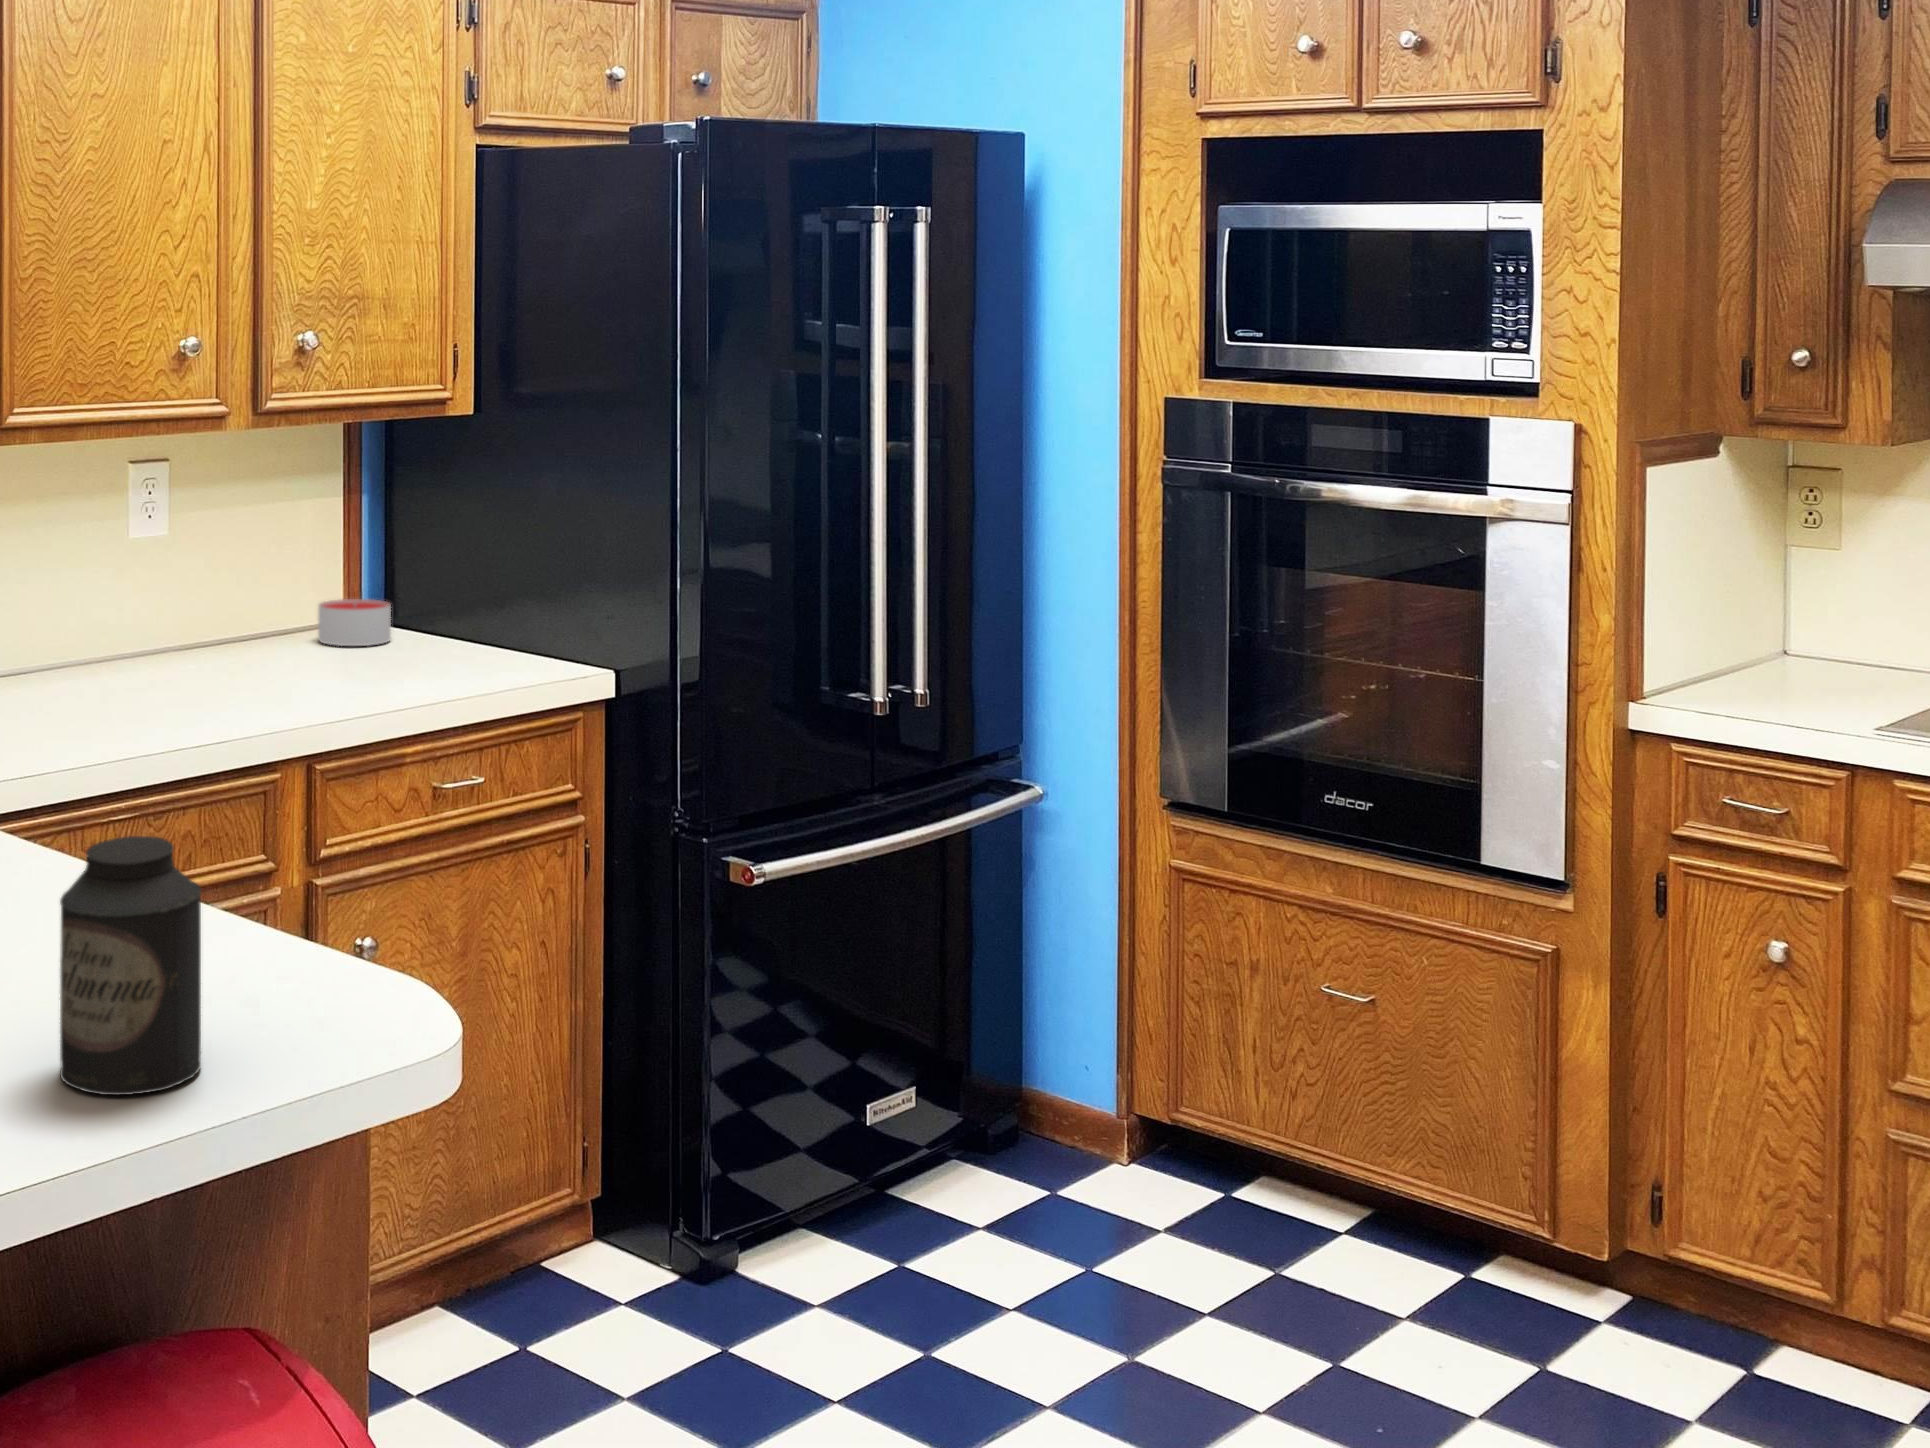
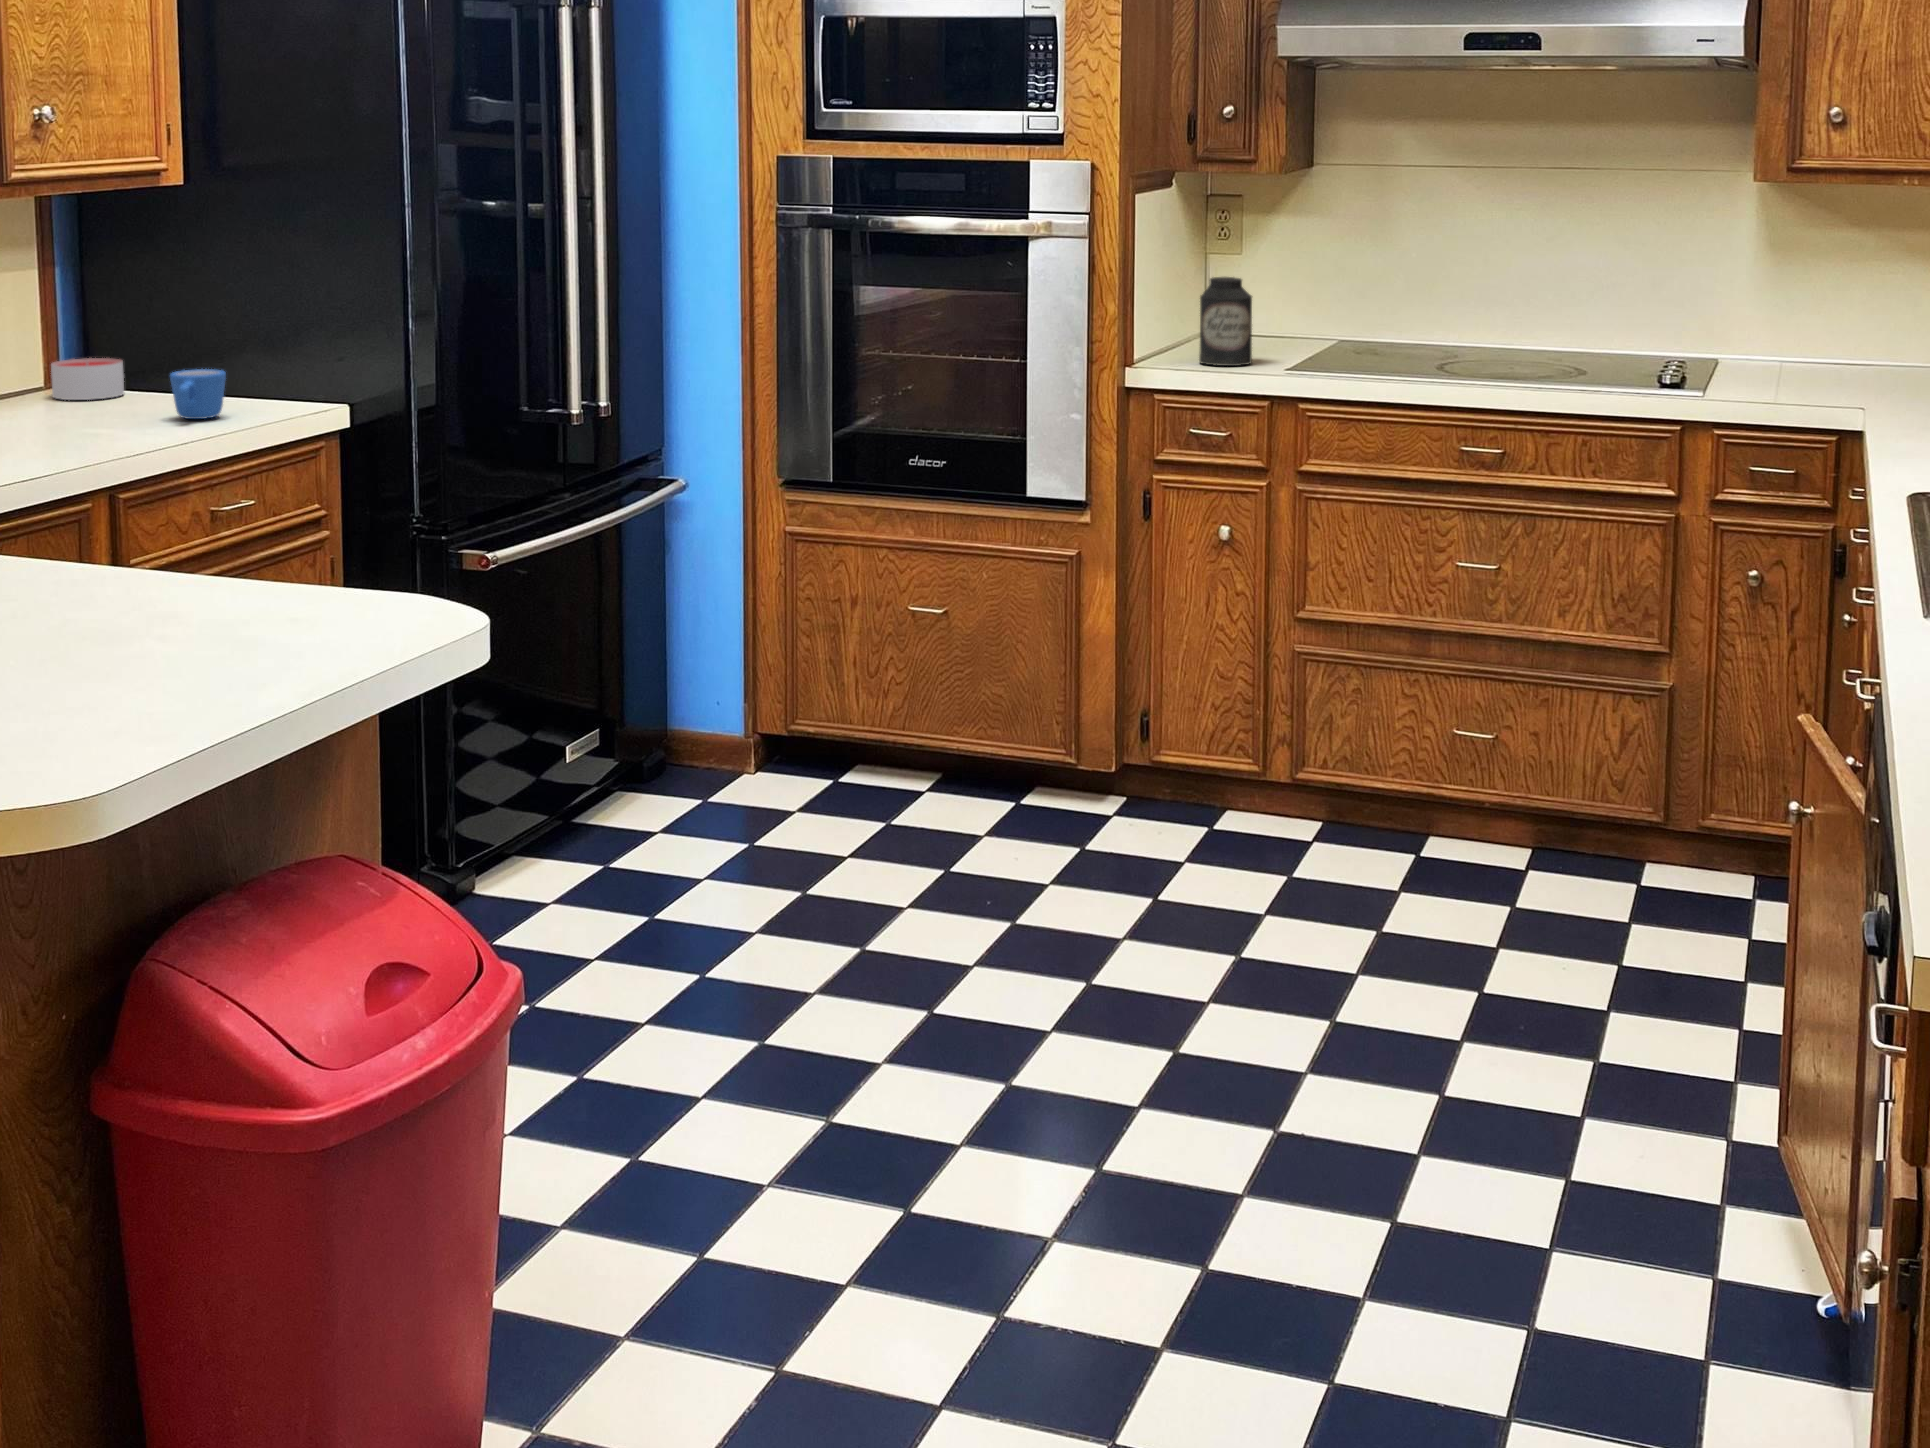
mug: none [402,626,461,683] -> present [170,369,226,419]
canister: present [60,836,201,1095] -> present [1199,277,1252,366]

